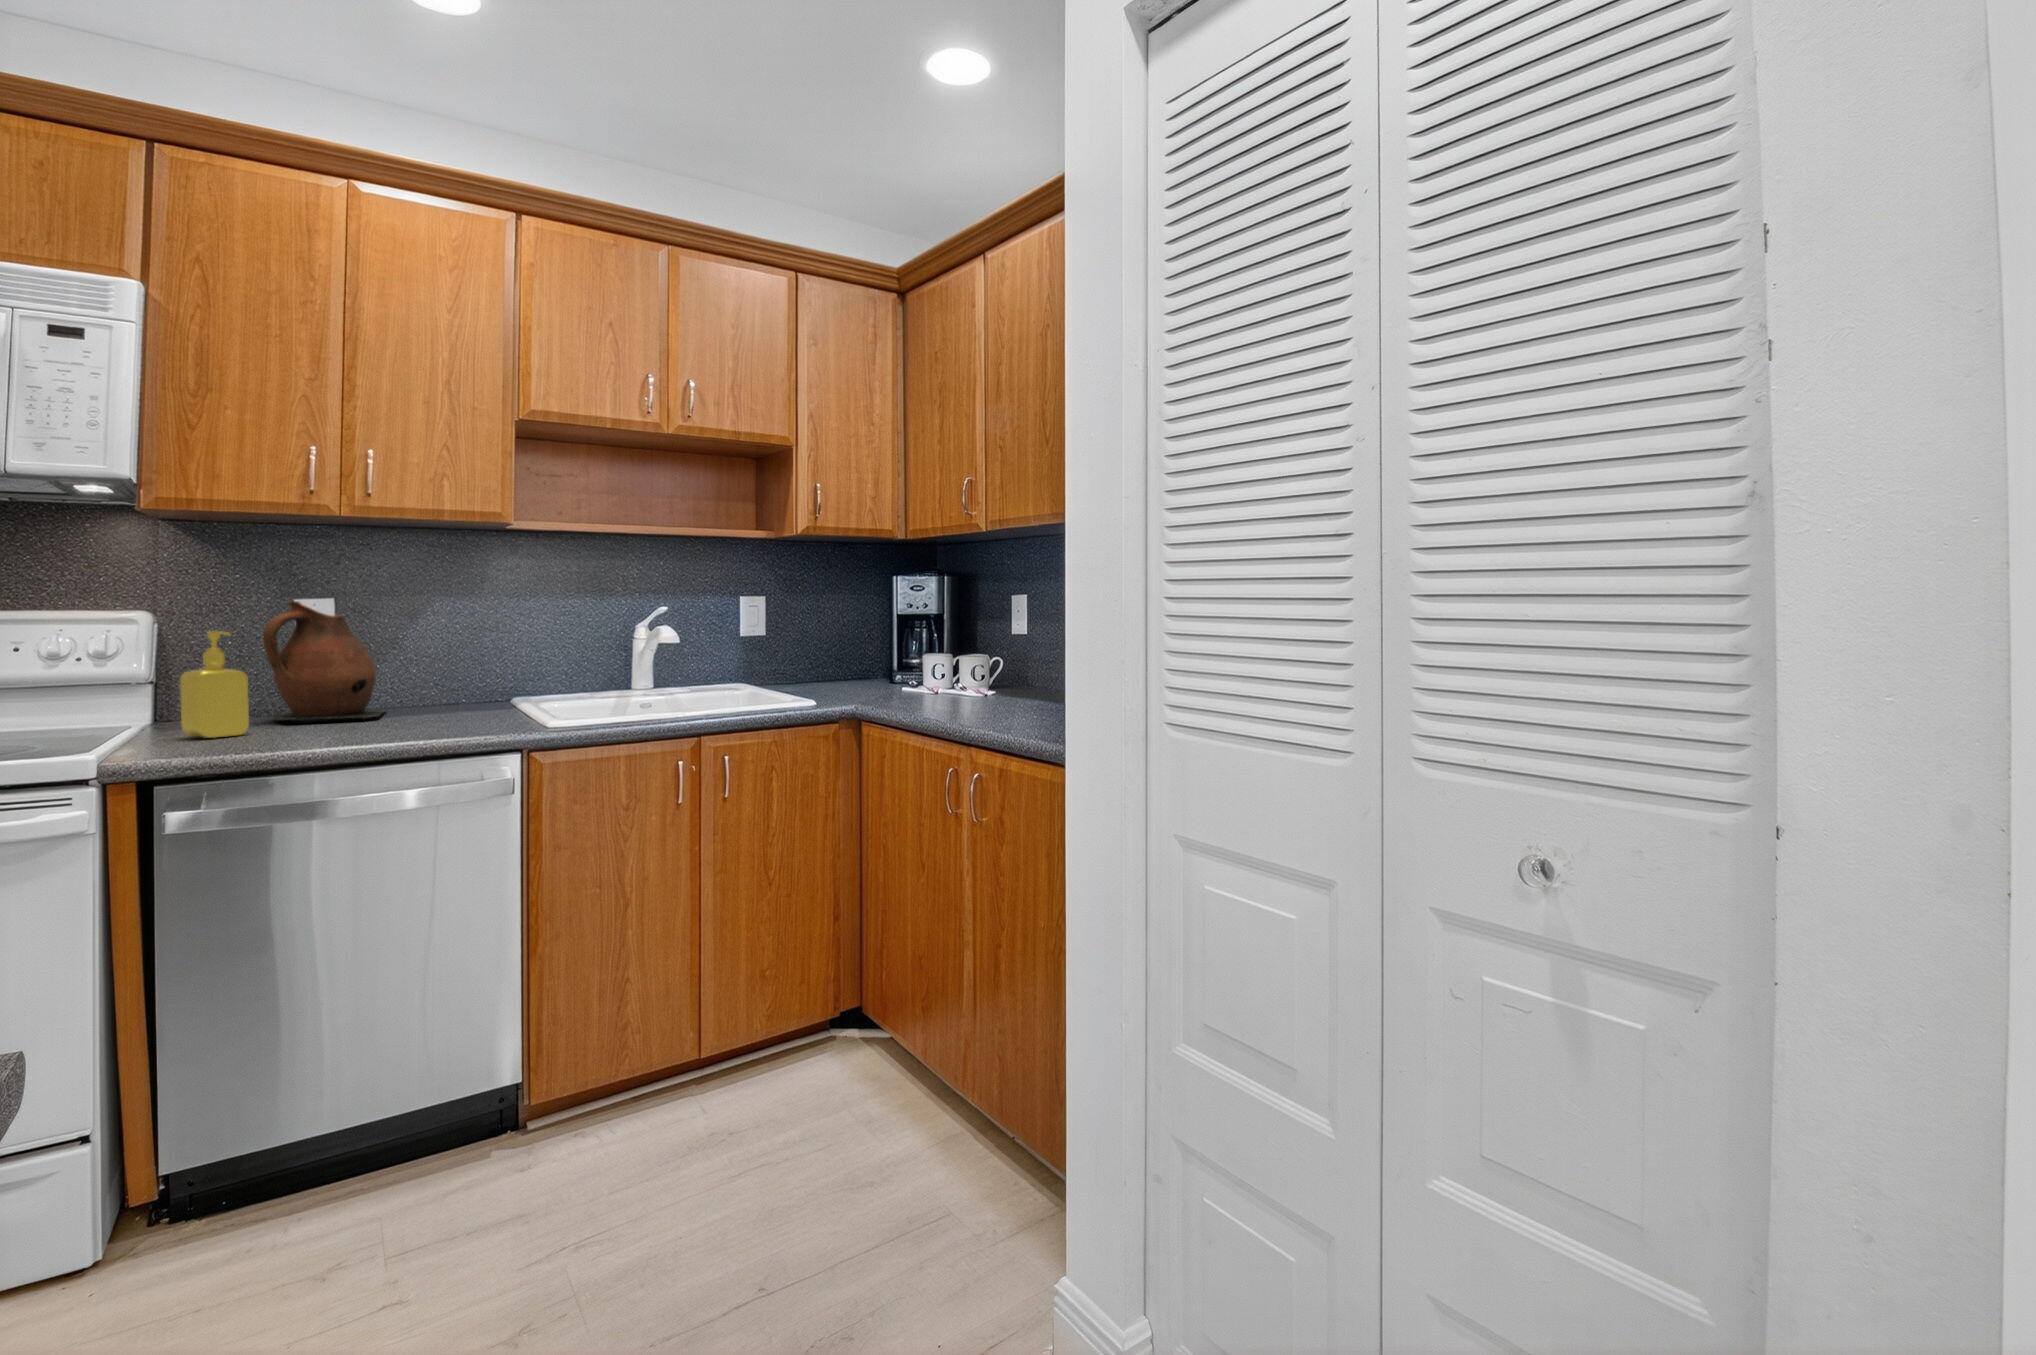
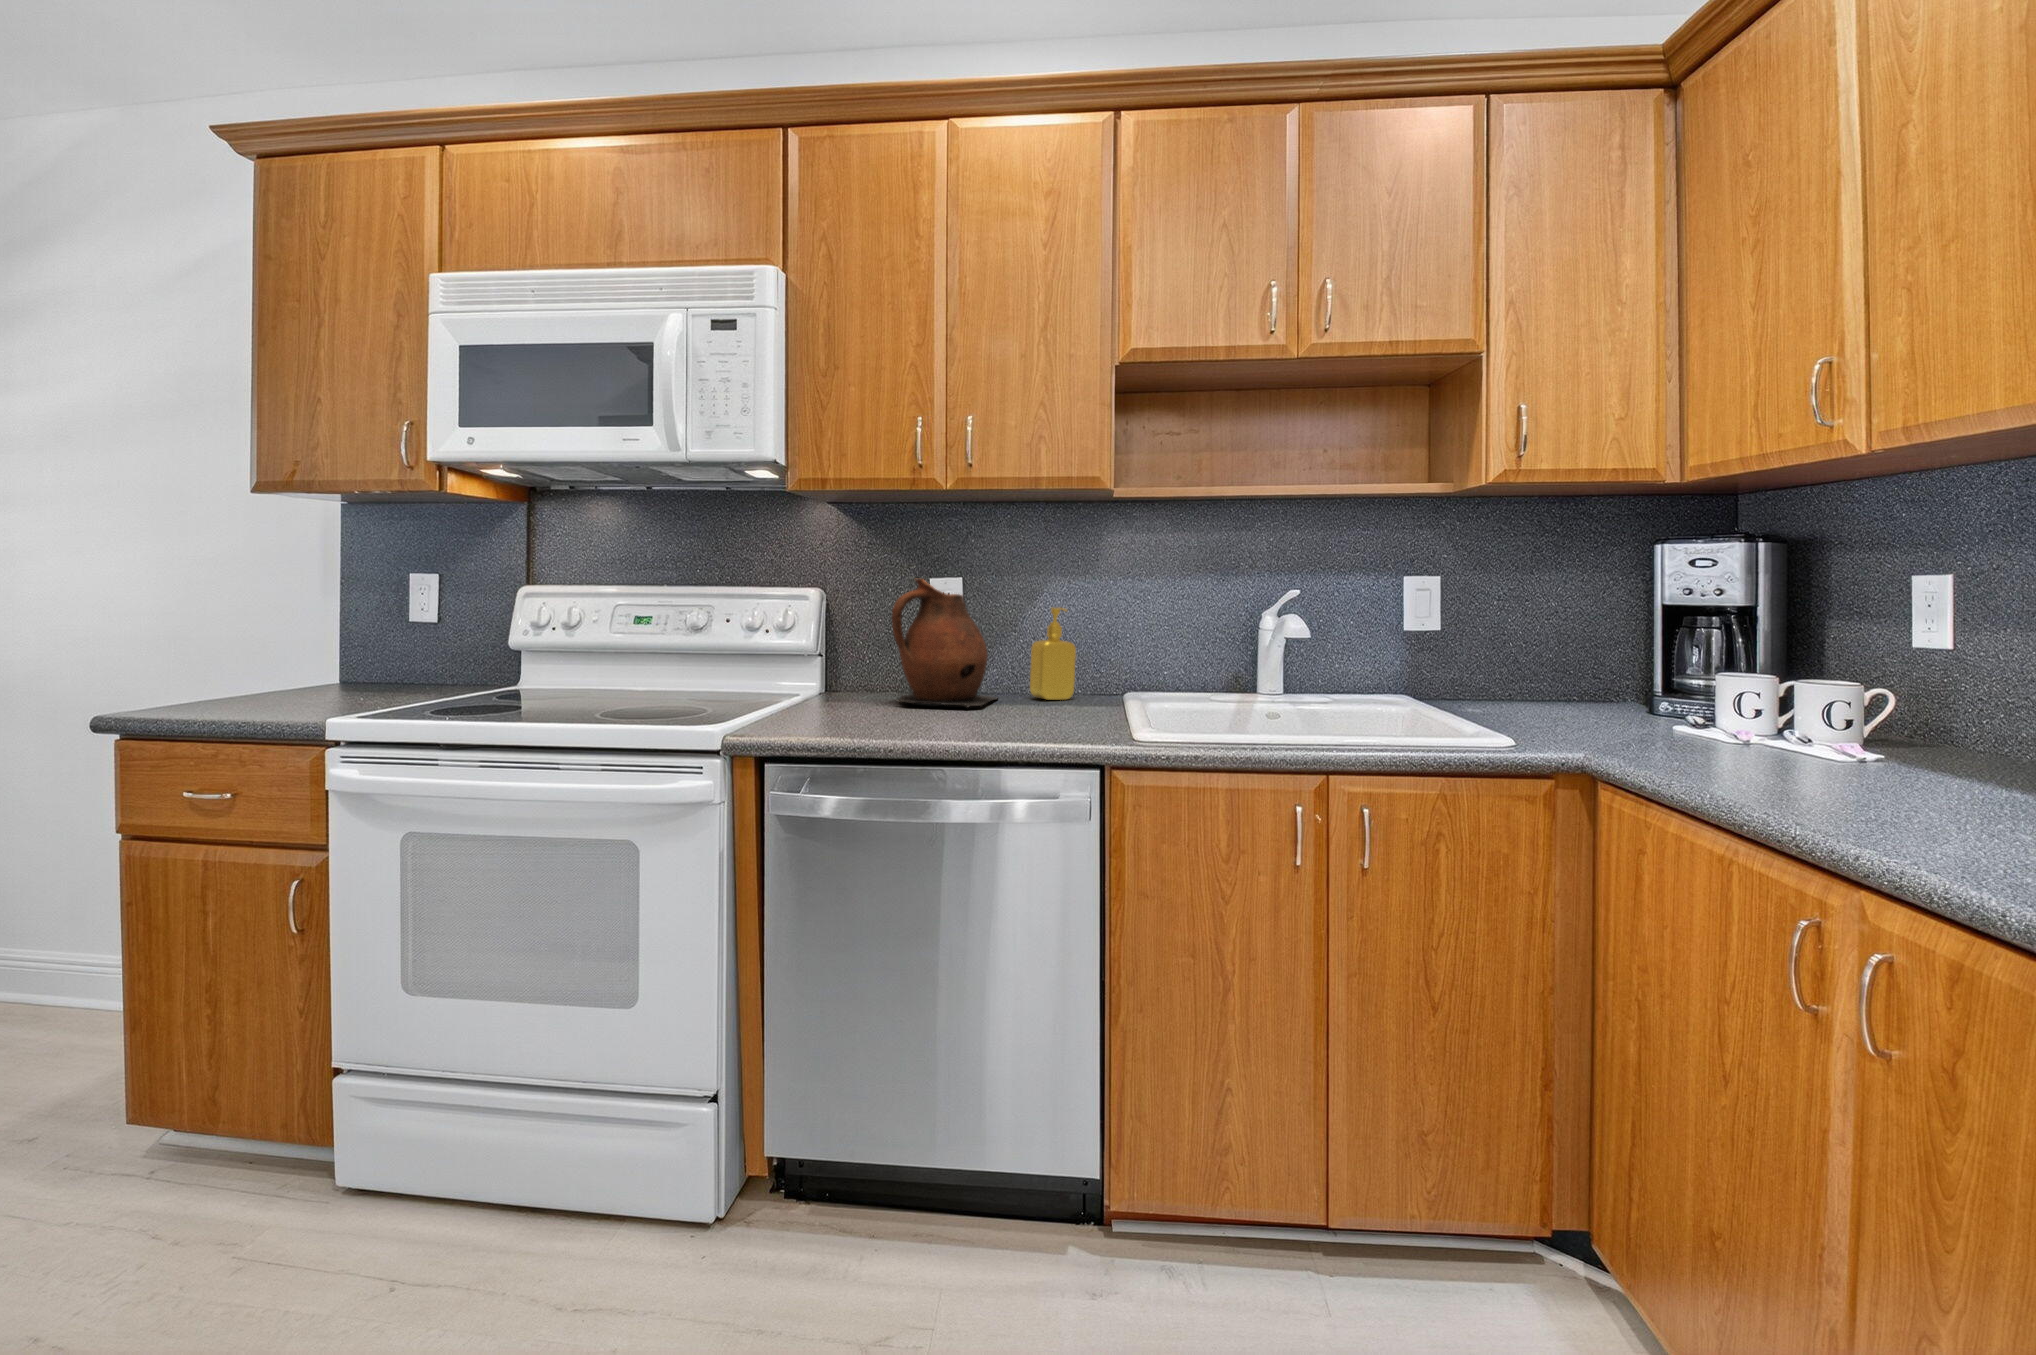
soap dispenser: present [180,631,249,738] -> present [1030,608,1076,700]

